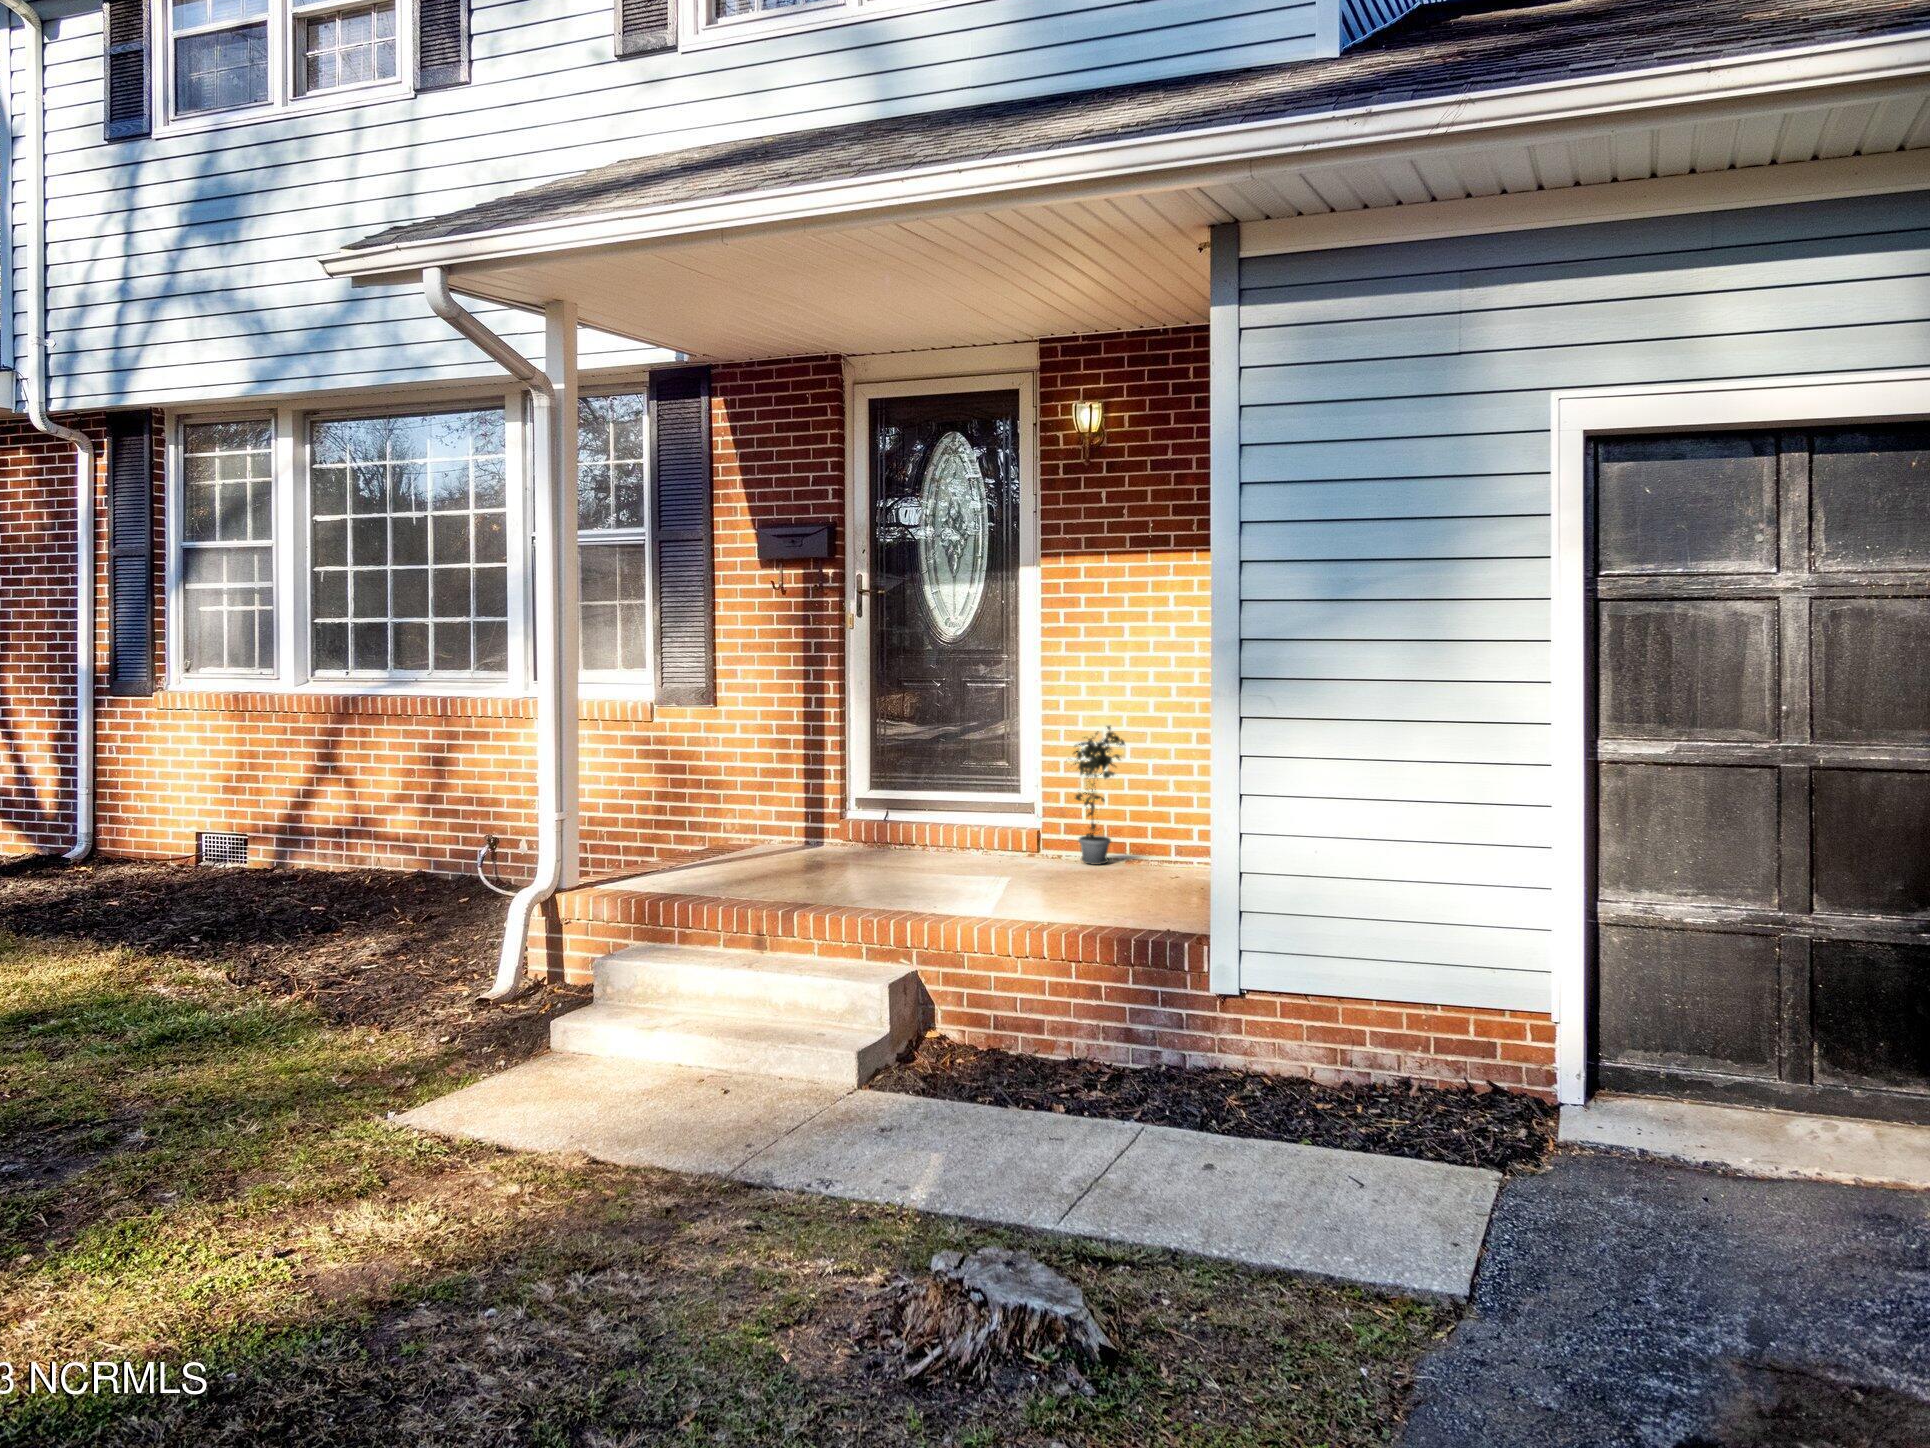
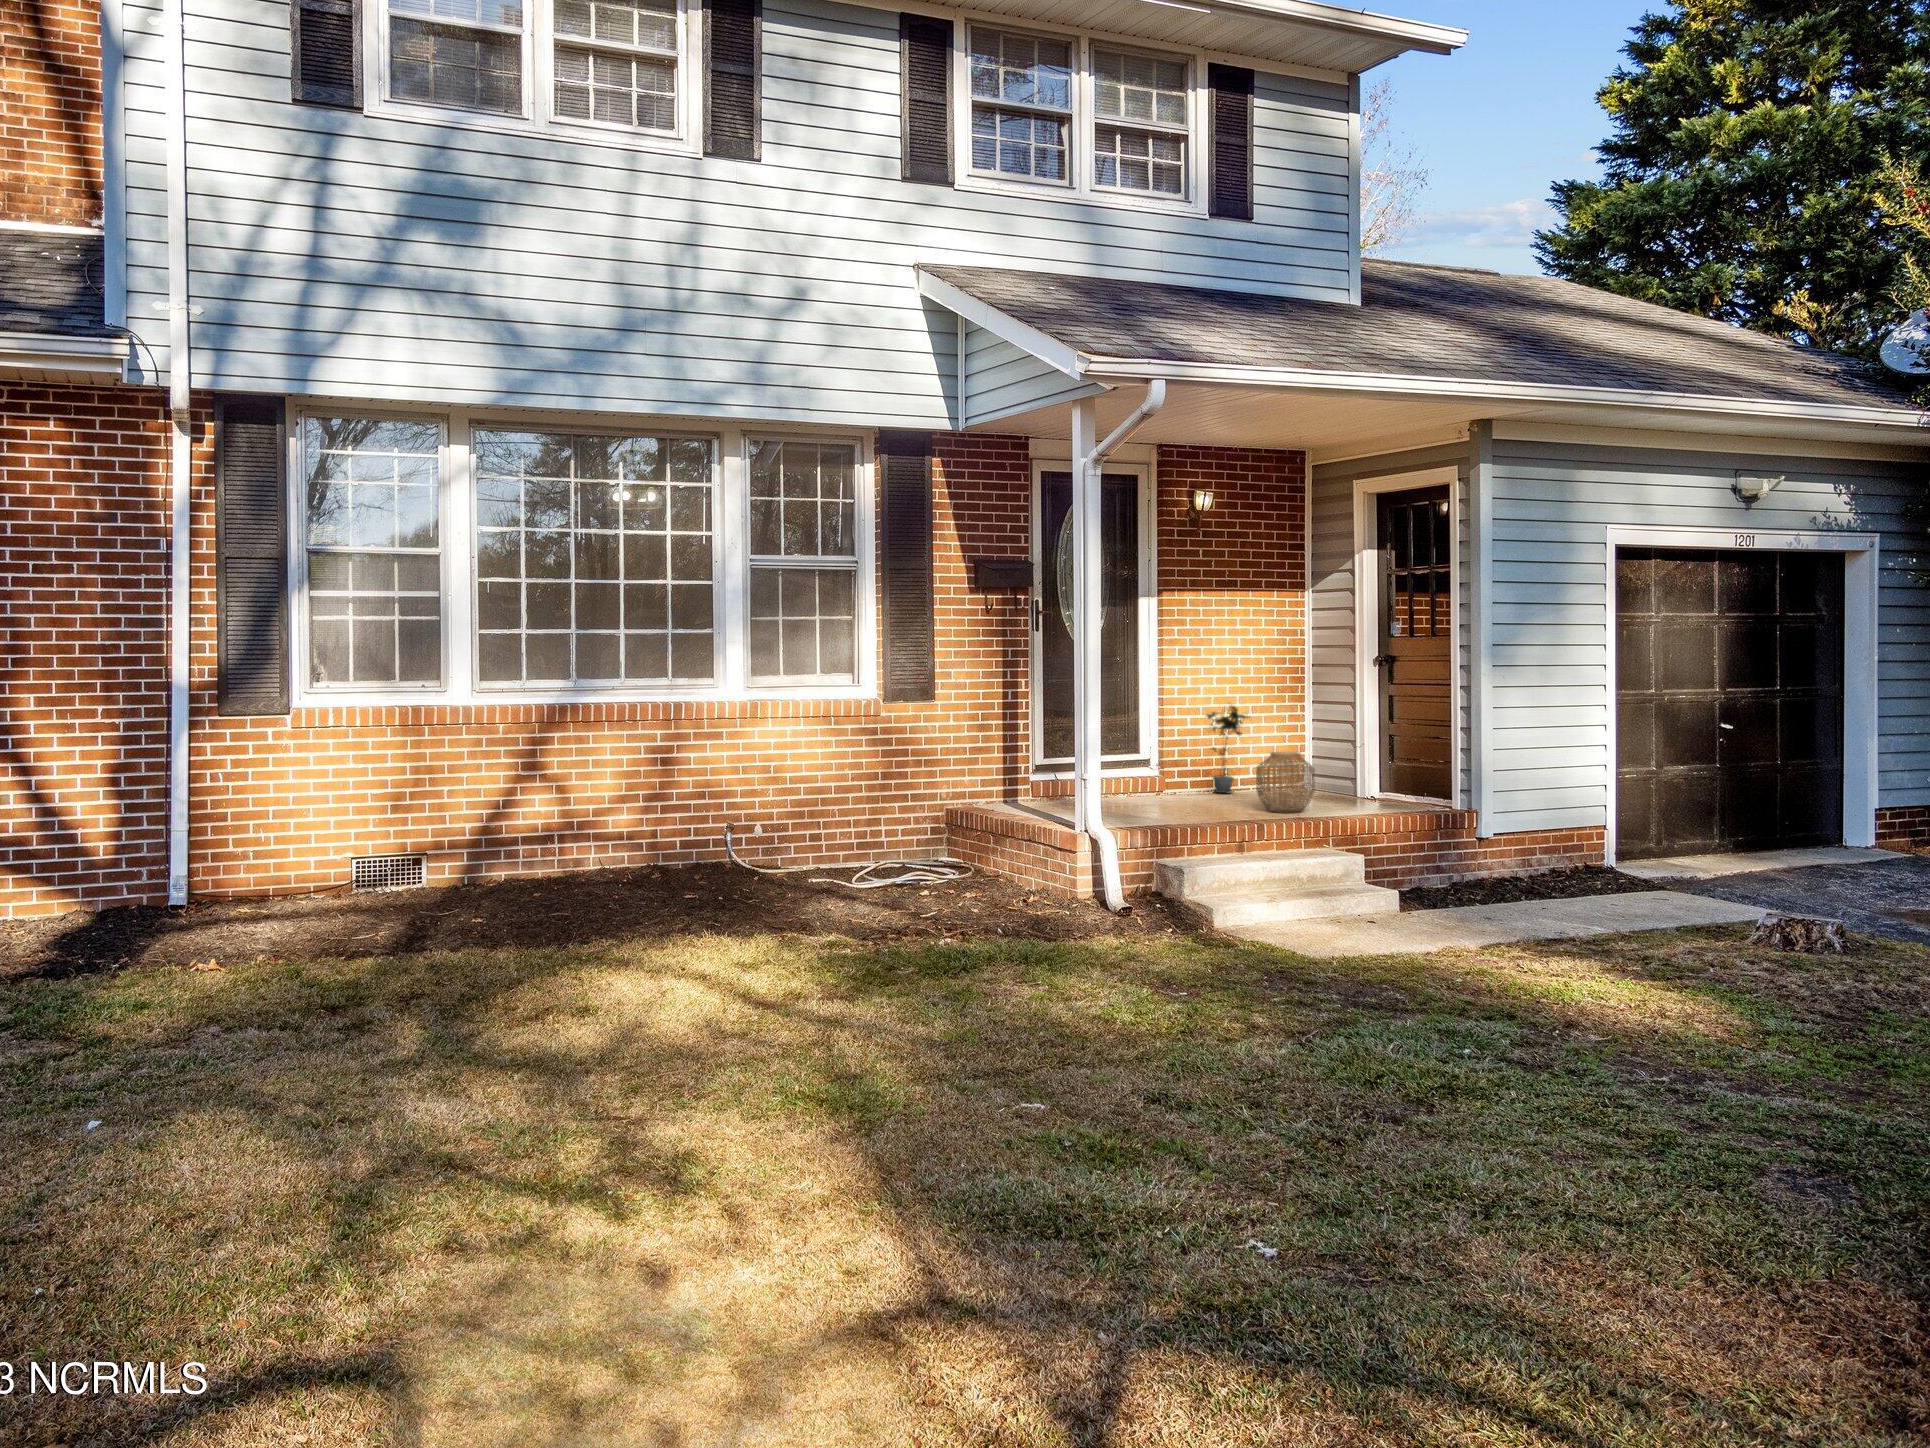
woven basket: none [909,810,996,907] -> present [1256,752,1315,813]

